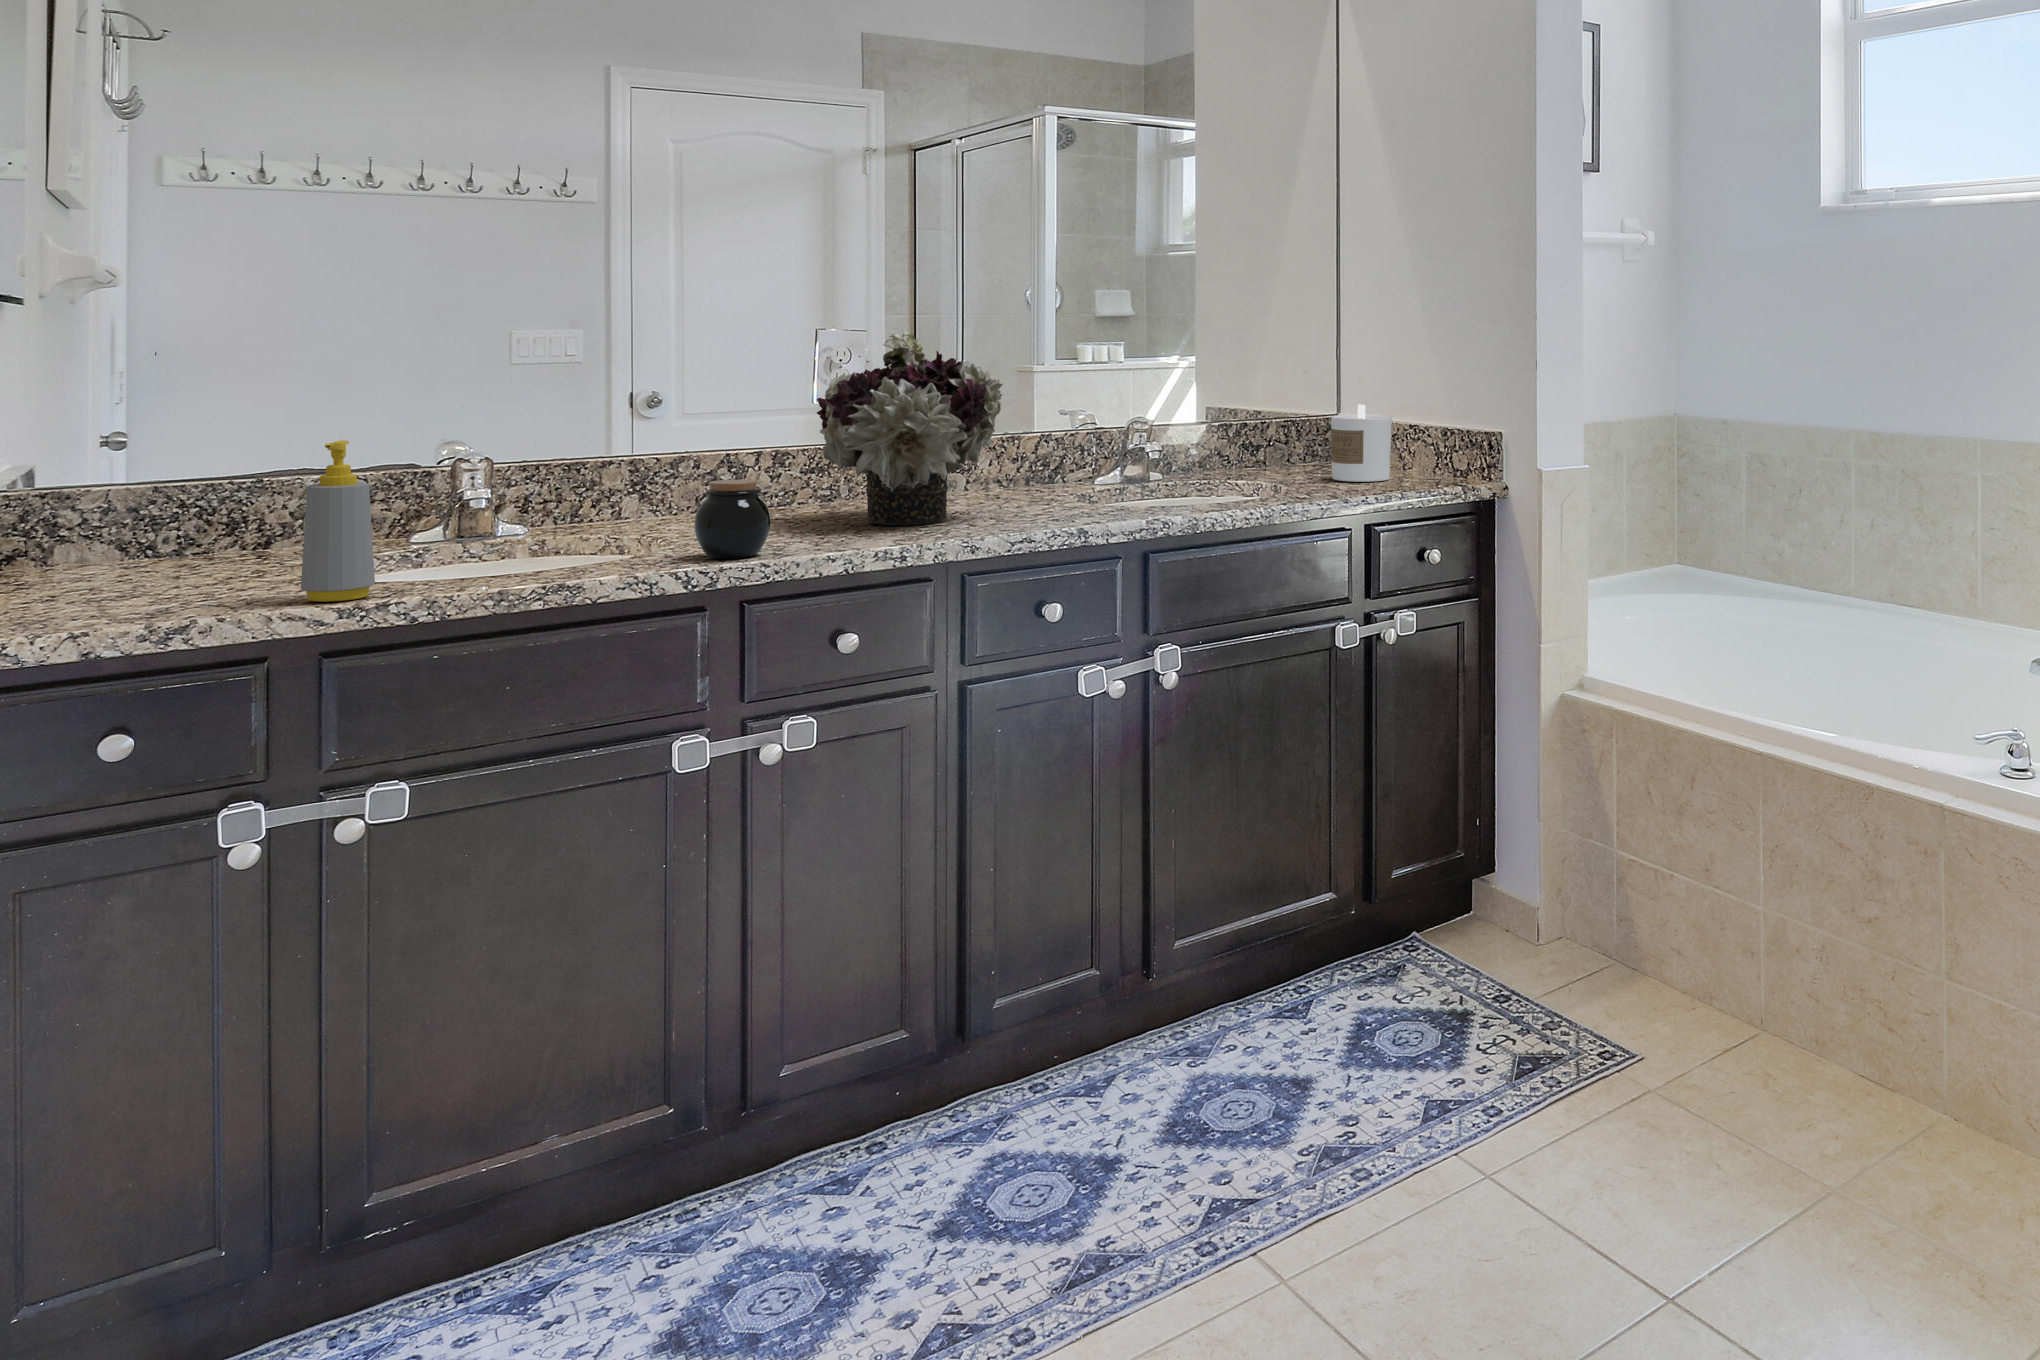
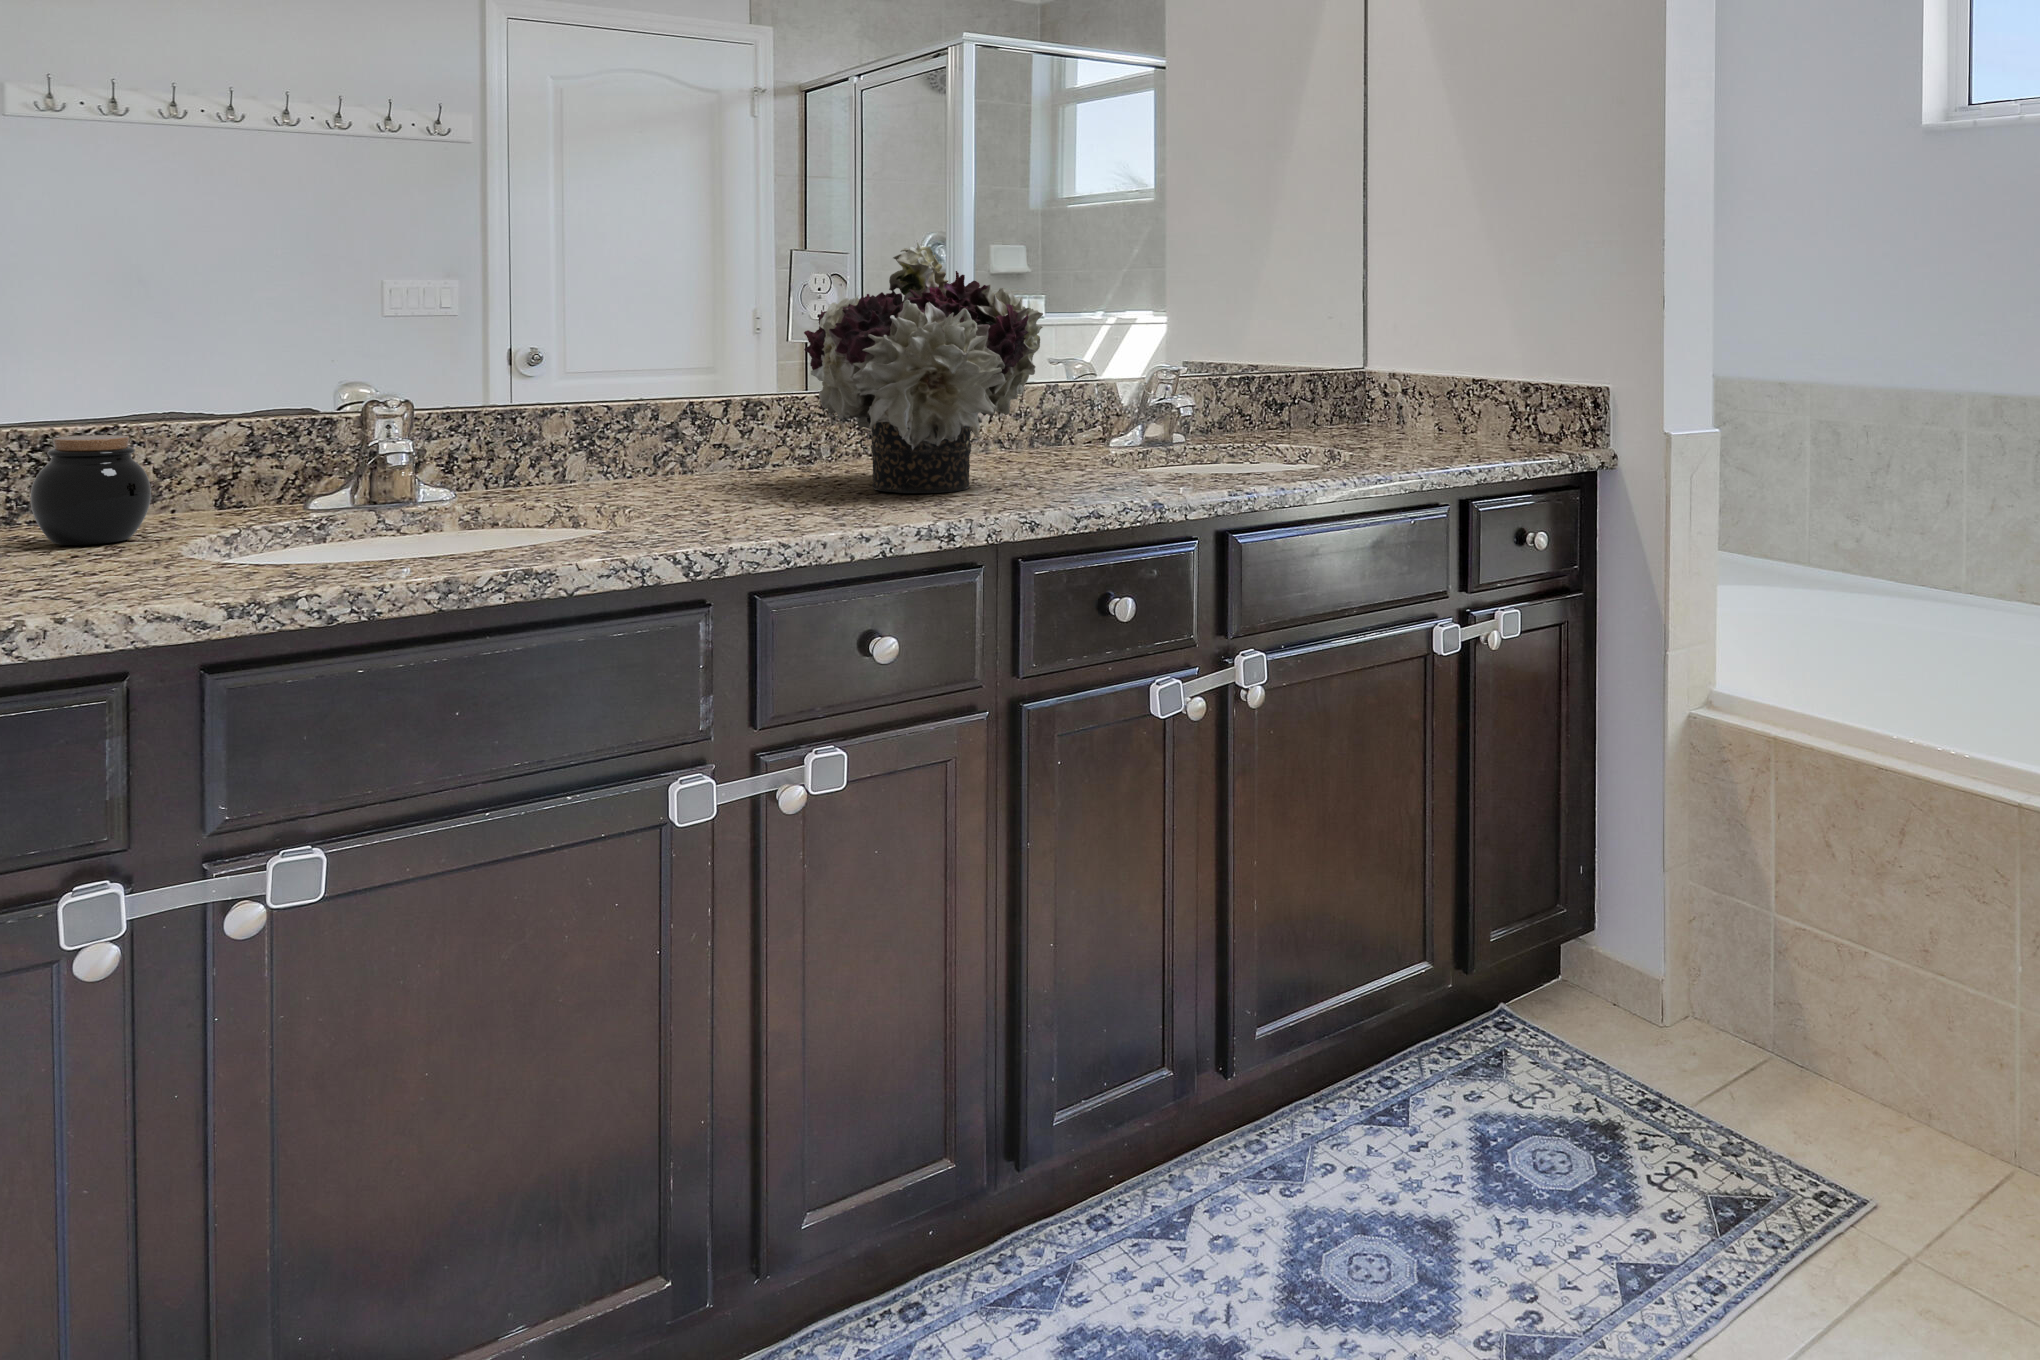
candle: present [1331,405,1392,482] -> none [1384,353,1458,447]
soap bottle: present [301,440,375,602] -> none [172,361,274,593]
jar: present [694,480,771,558] -> present [31,435,151,545]

